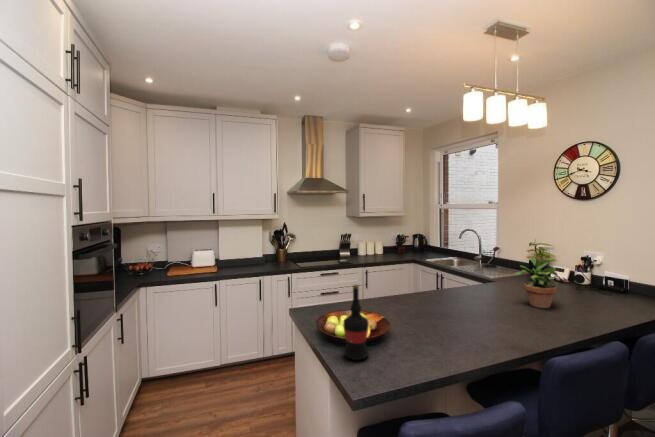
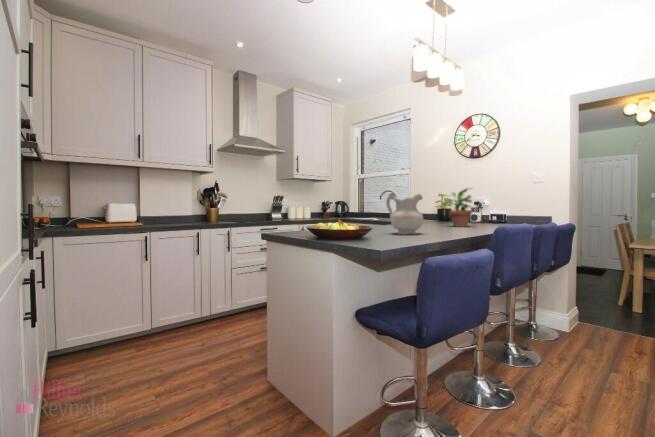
ceramic pitcher: none [416,279,462,335] -> present [386,193,423,234]
wine bottle: present [343,285,369,360] -> none [347,179,369,242]

